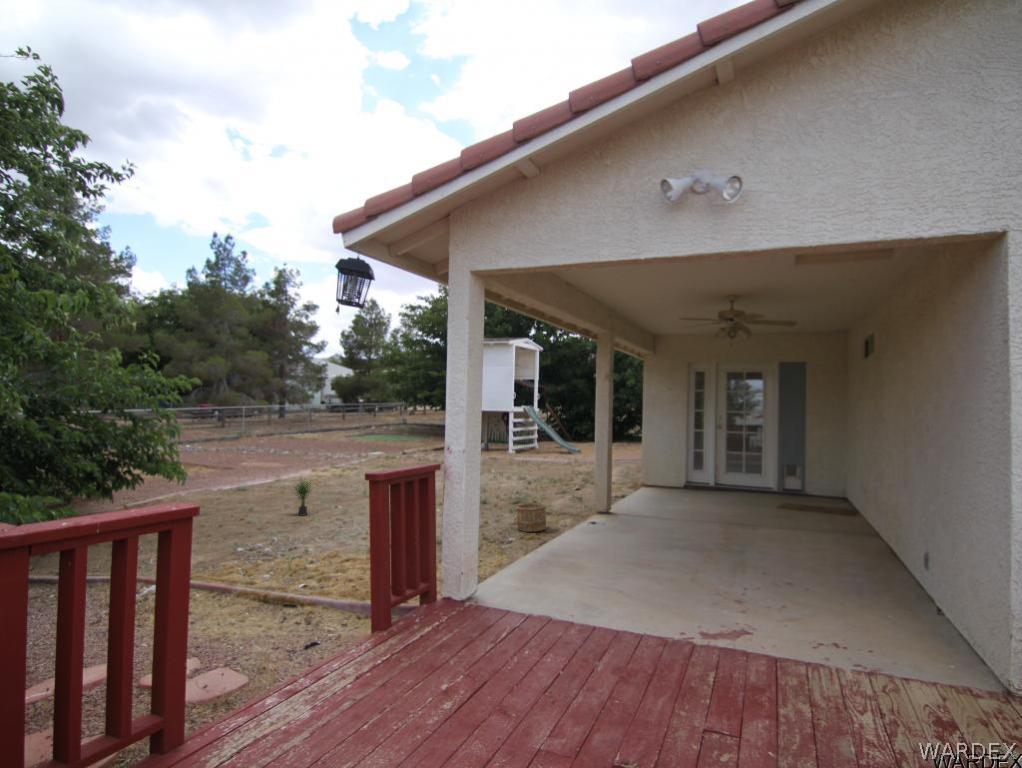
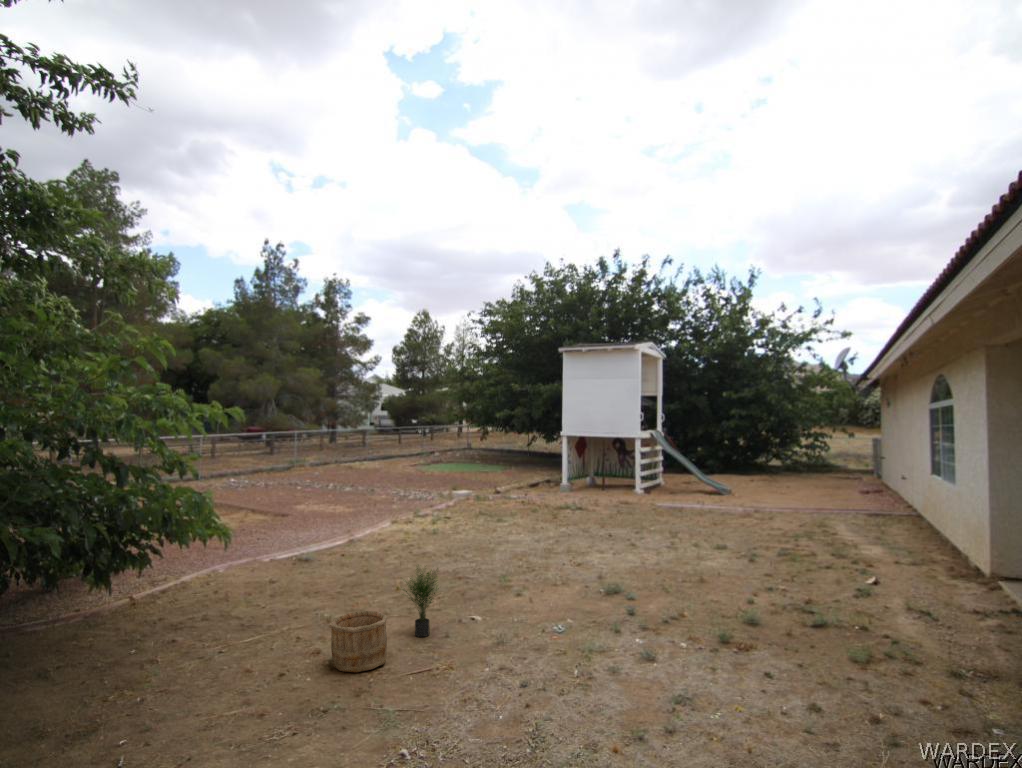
wooden bucket: present [516,503,546,532] -> present [329,611,387,672]

